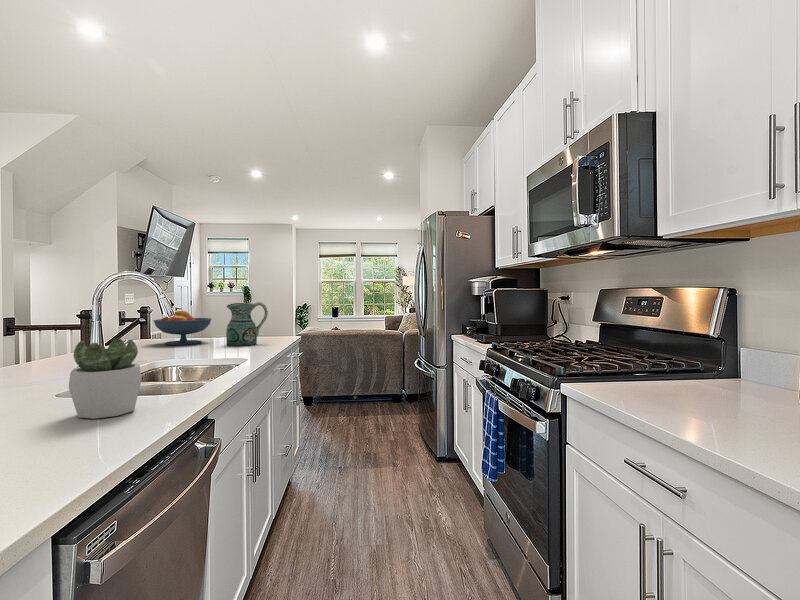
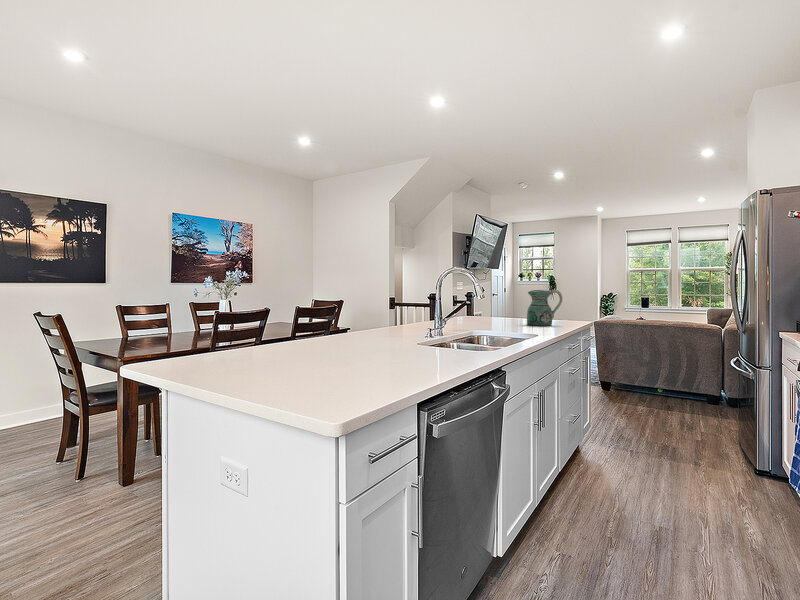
fruit bowl: present [154,311,211,345] -> none [474,295,516,322]
succulent plant: present [69,338,141,419] -> none [428,310,466,358]

